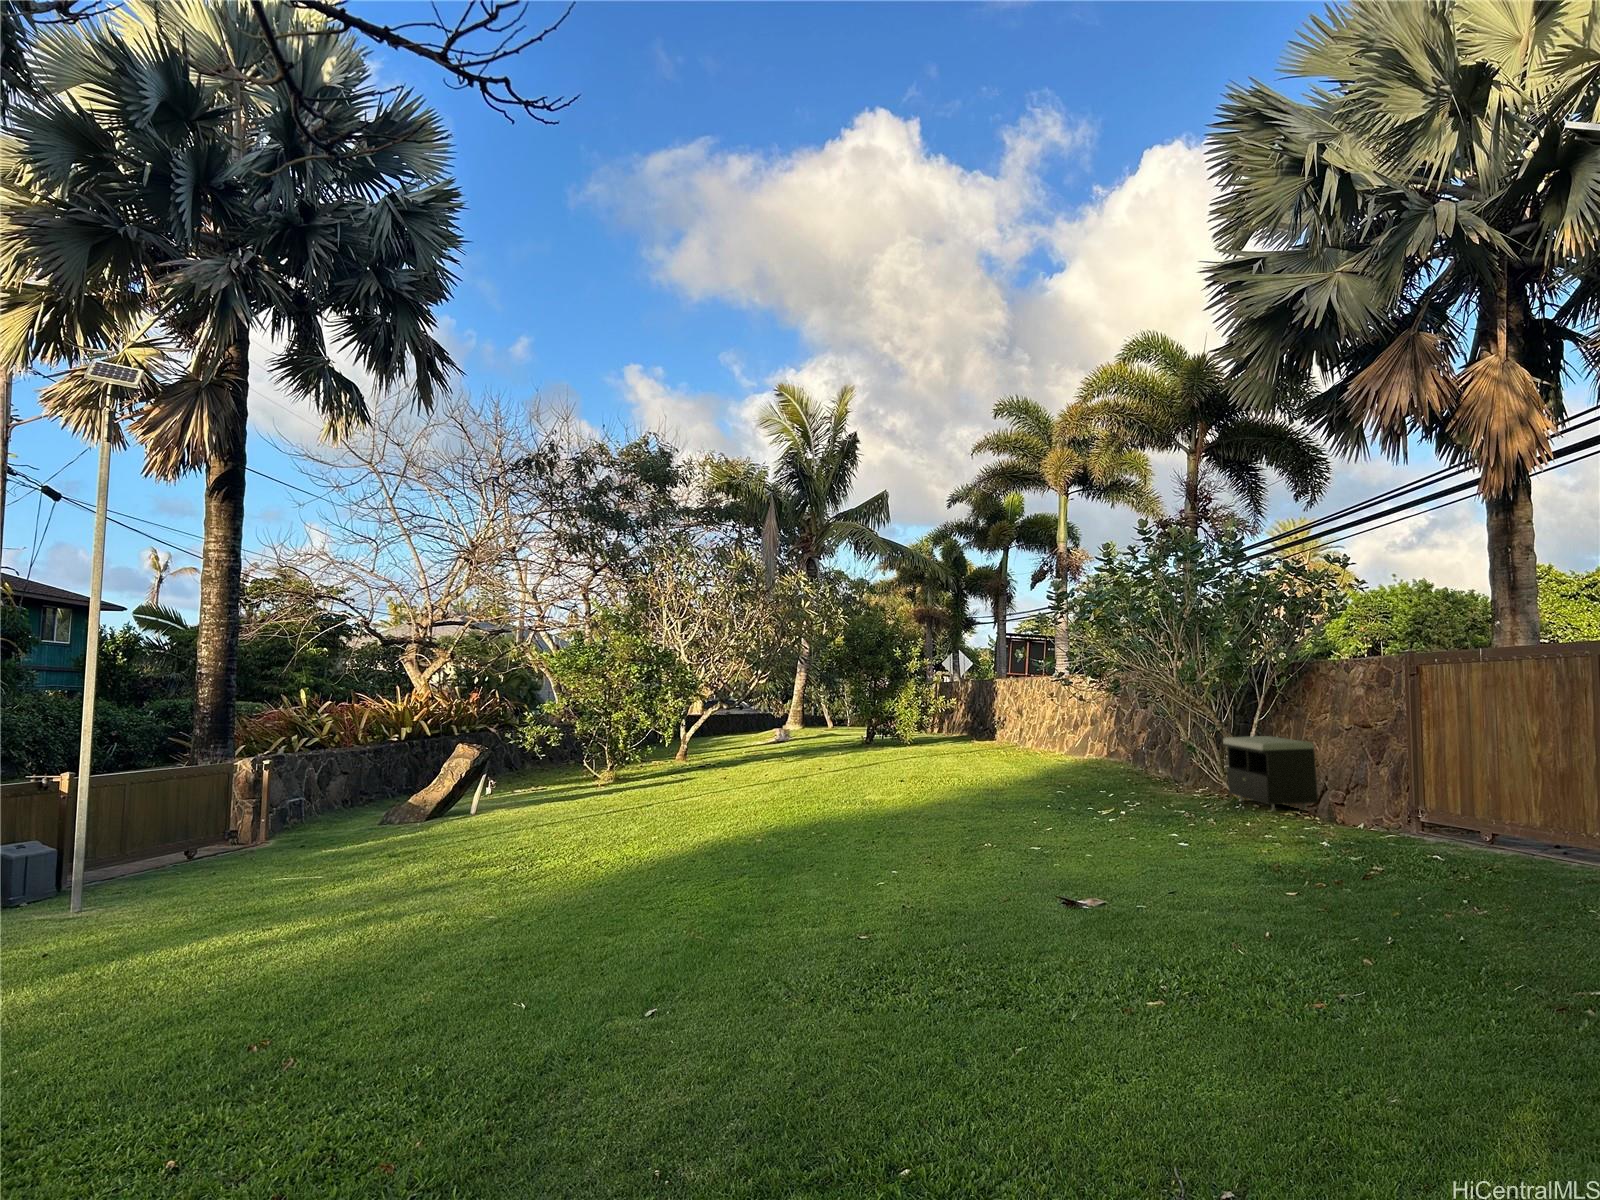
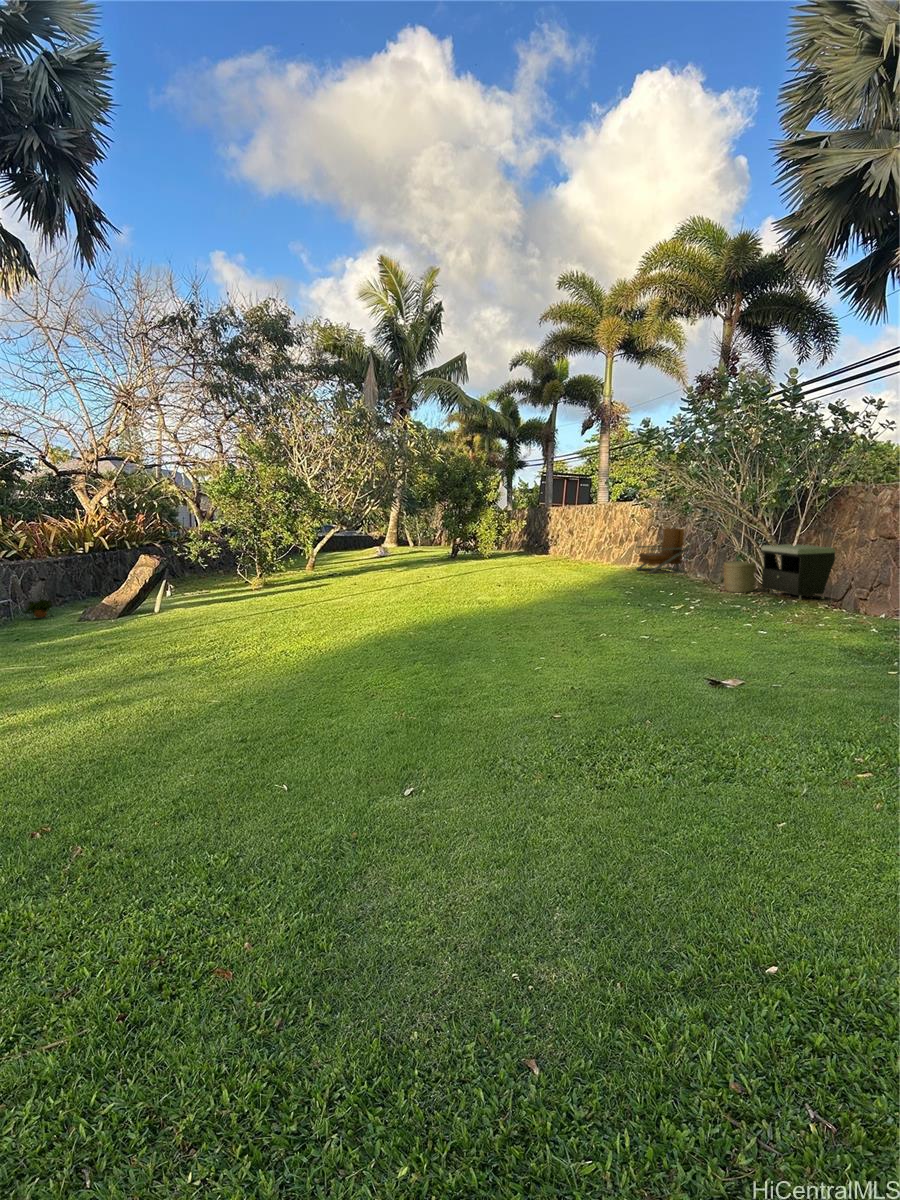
lounge chair: none [1087,710,1154,771] -> present [636,528,689,574]
woven basket: none [1179,757,1221,799] -> present [724,561,756,592]
potted plant: none [319,794,354,818] -> present [24,599,51,618]

